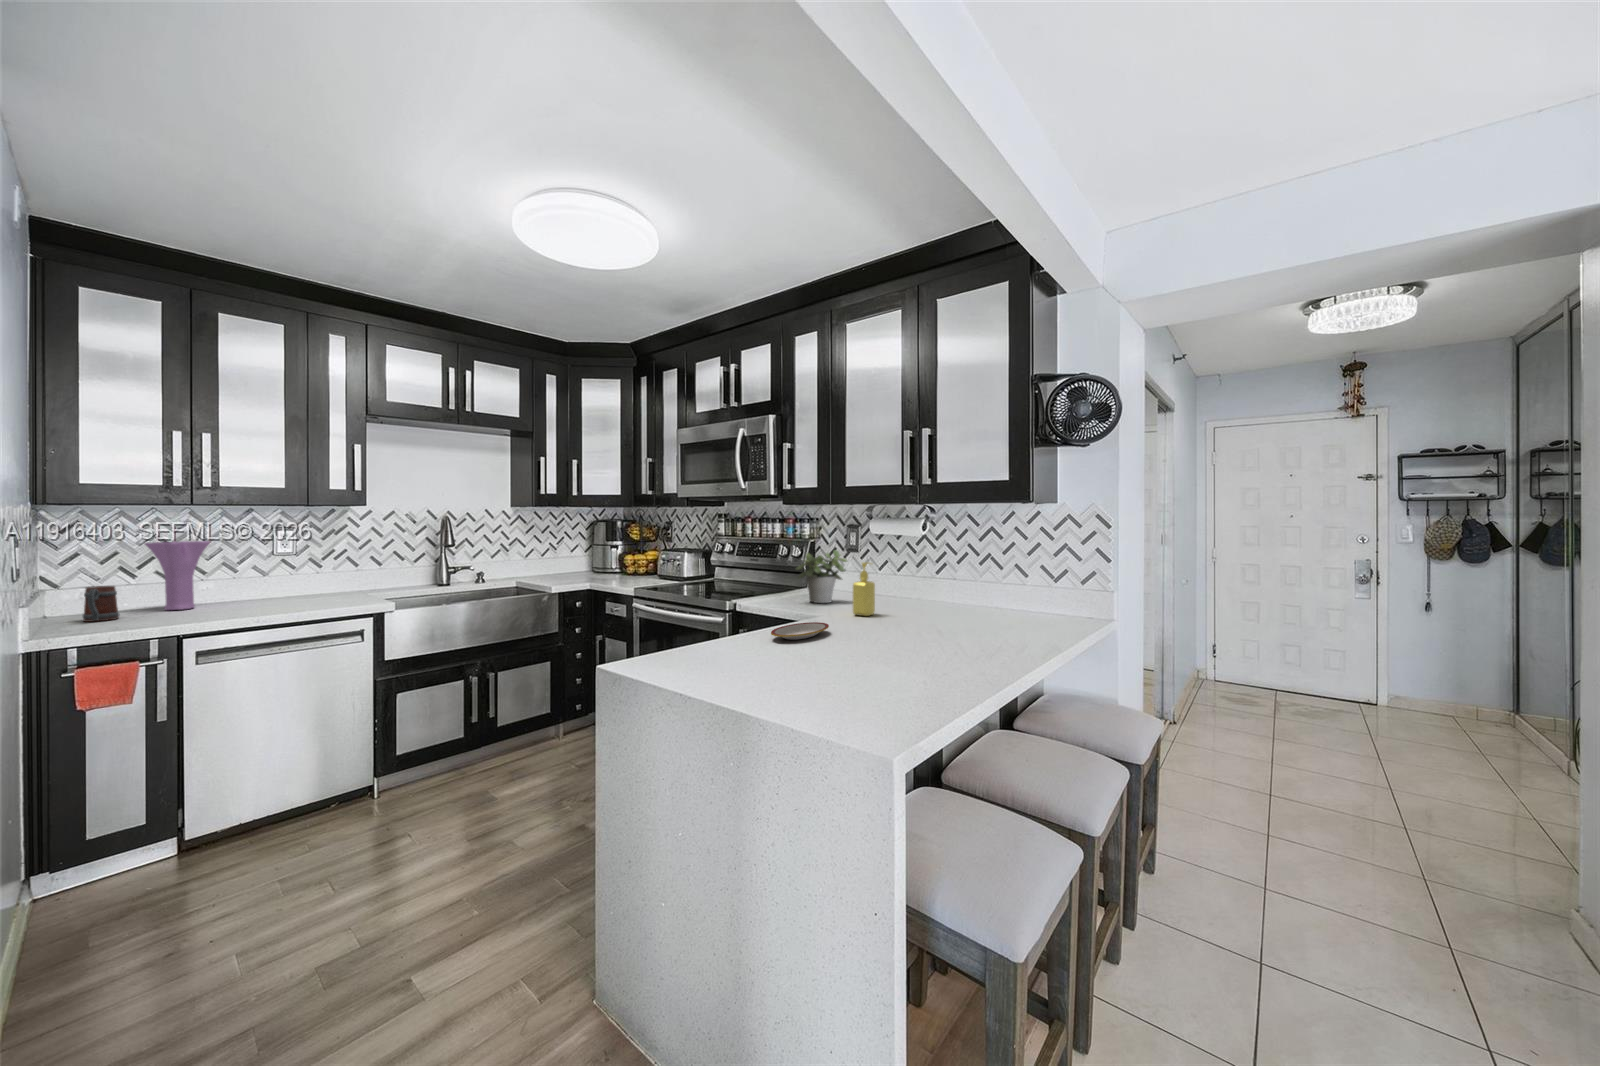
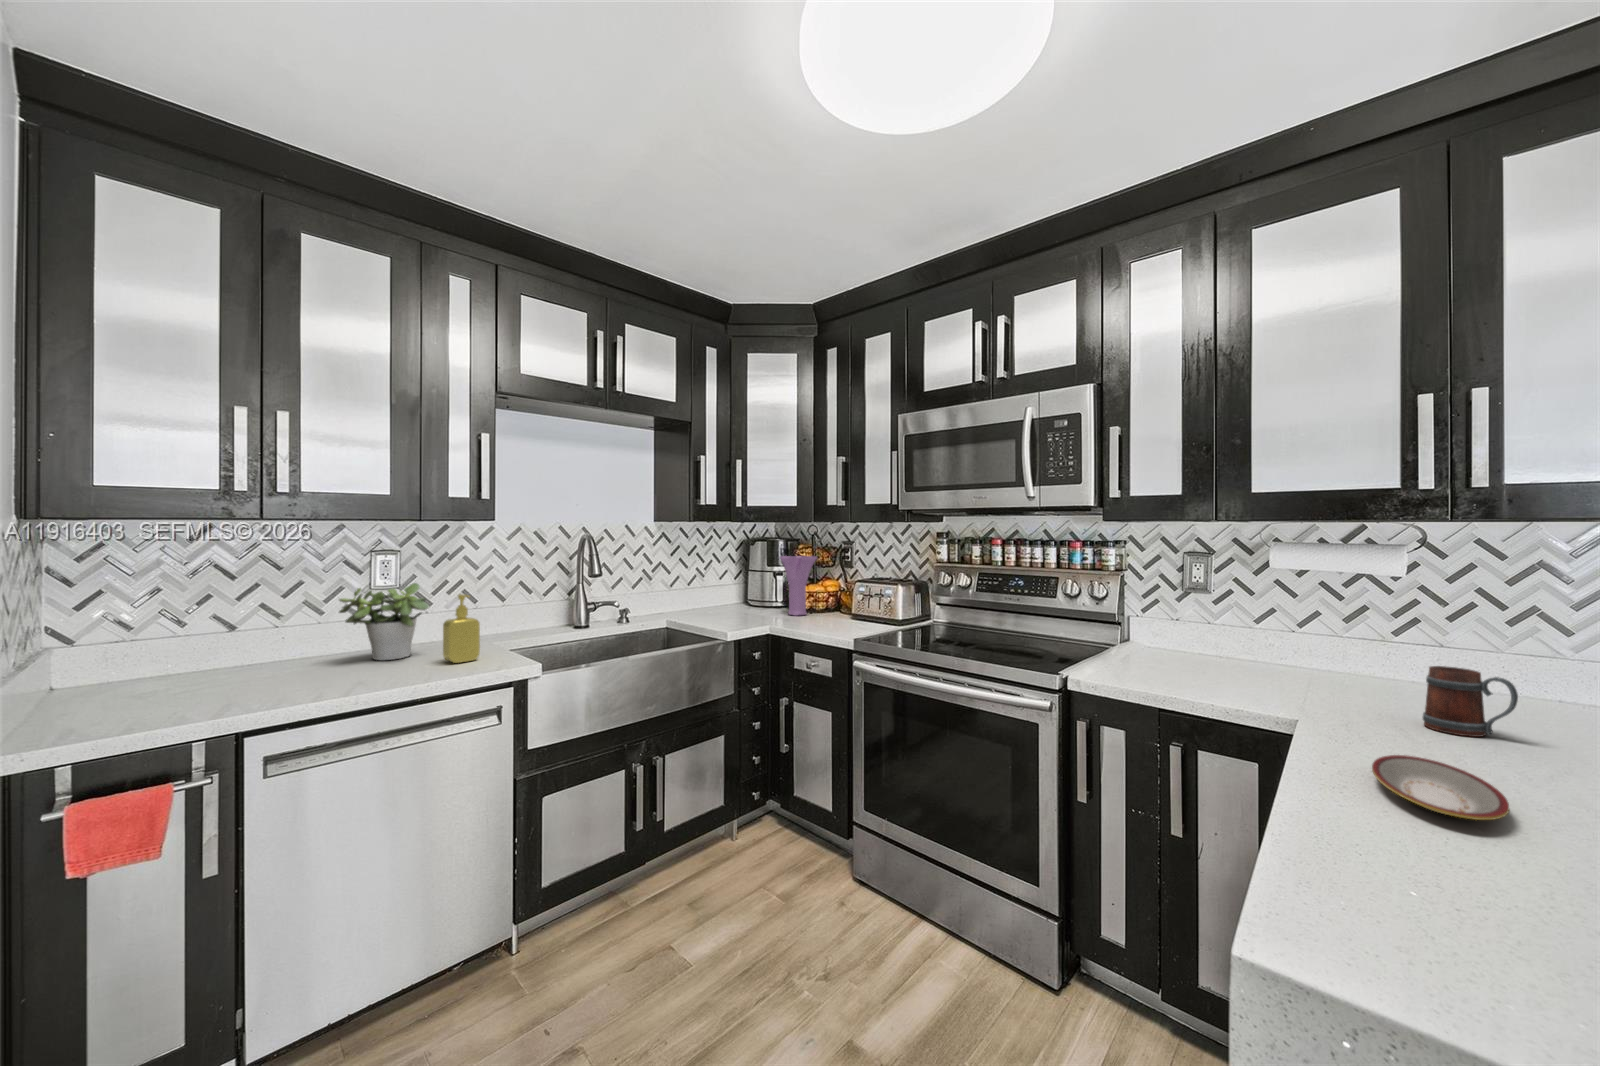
vase: present [145,541,210,610] -> present [780,556,817,616]
potted plant: present [796,550,847,603] -> present [339,583,429,660]
soap dispenser: present [853,562,875,616] -> present [443,594,480,663]
mug: present [83,586,119,622] -> present [1423,666,1518,737]

